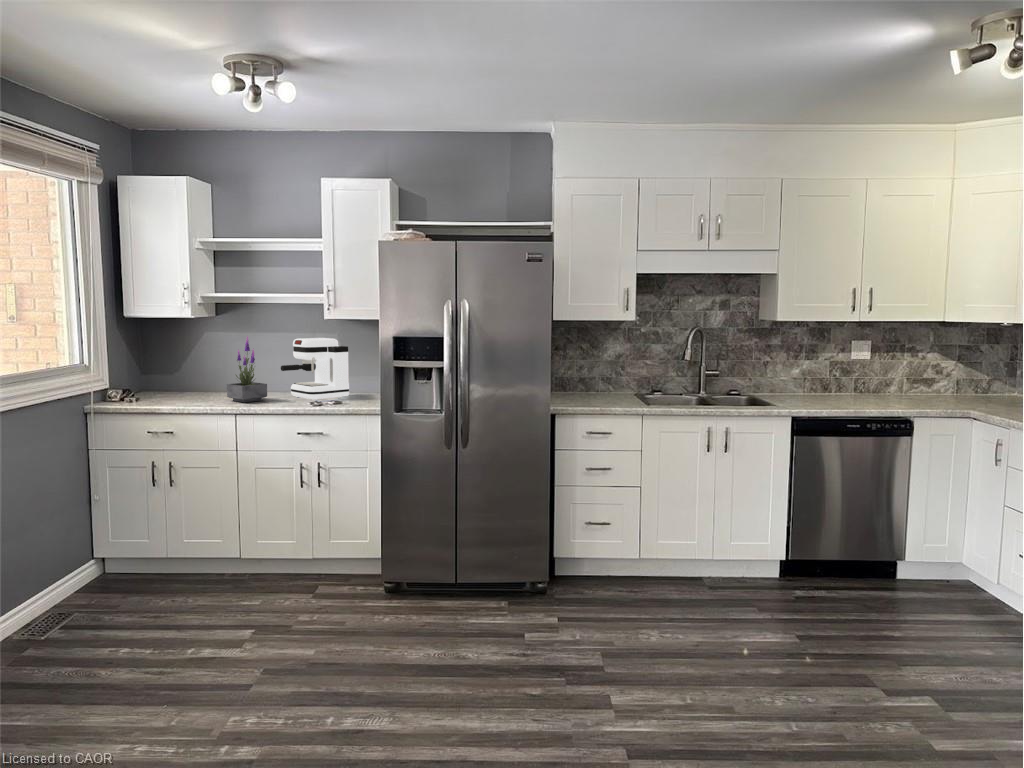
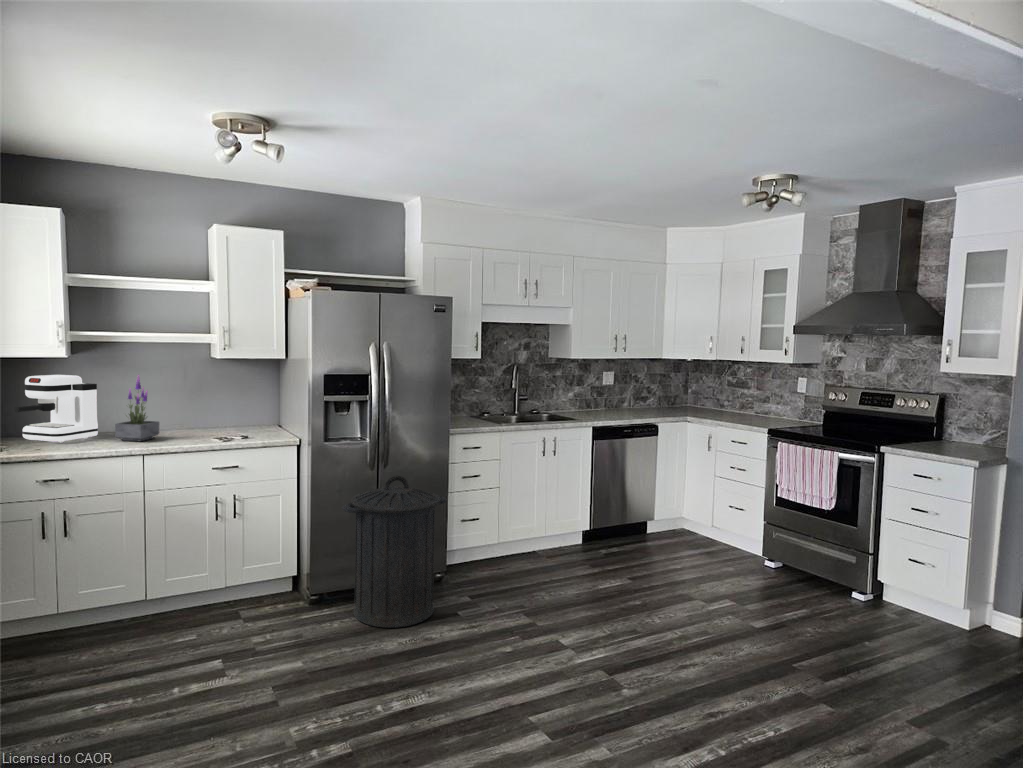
coffee maker: present [281,338,349,400] -> present [14,375,98,443]
trash can: none [395,457,523,636] -> present [342,476,447,628]

